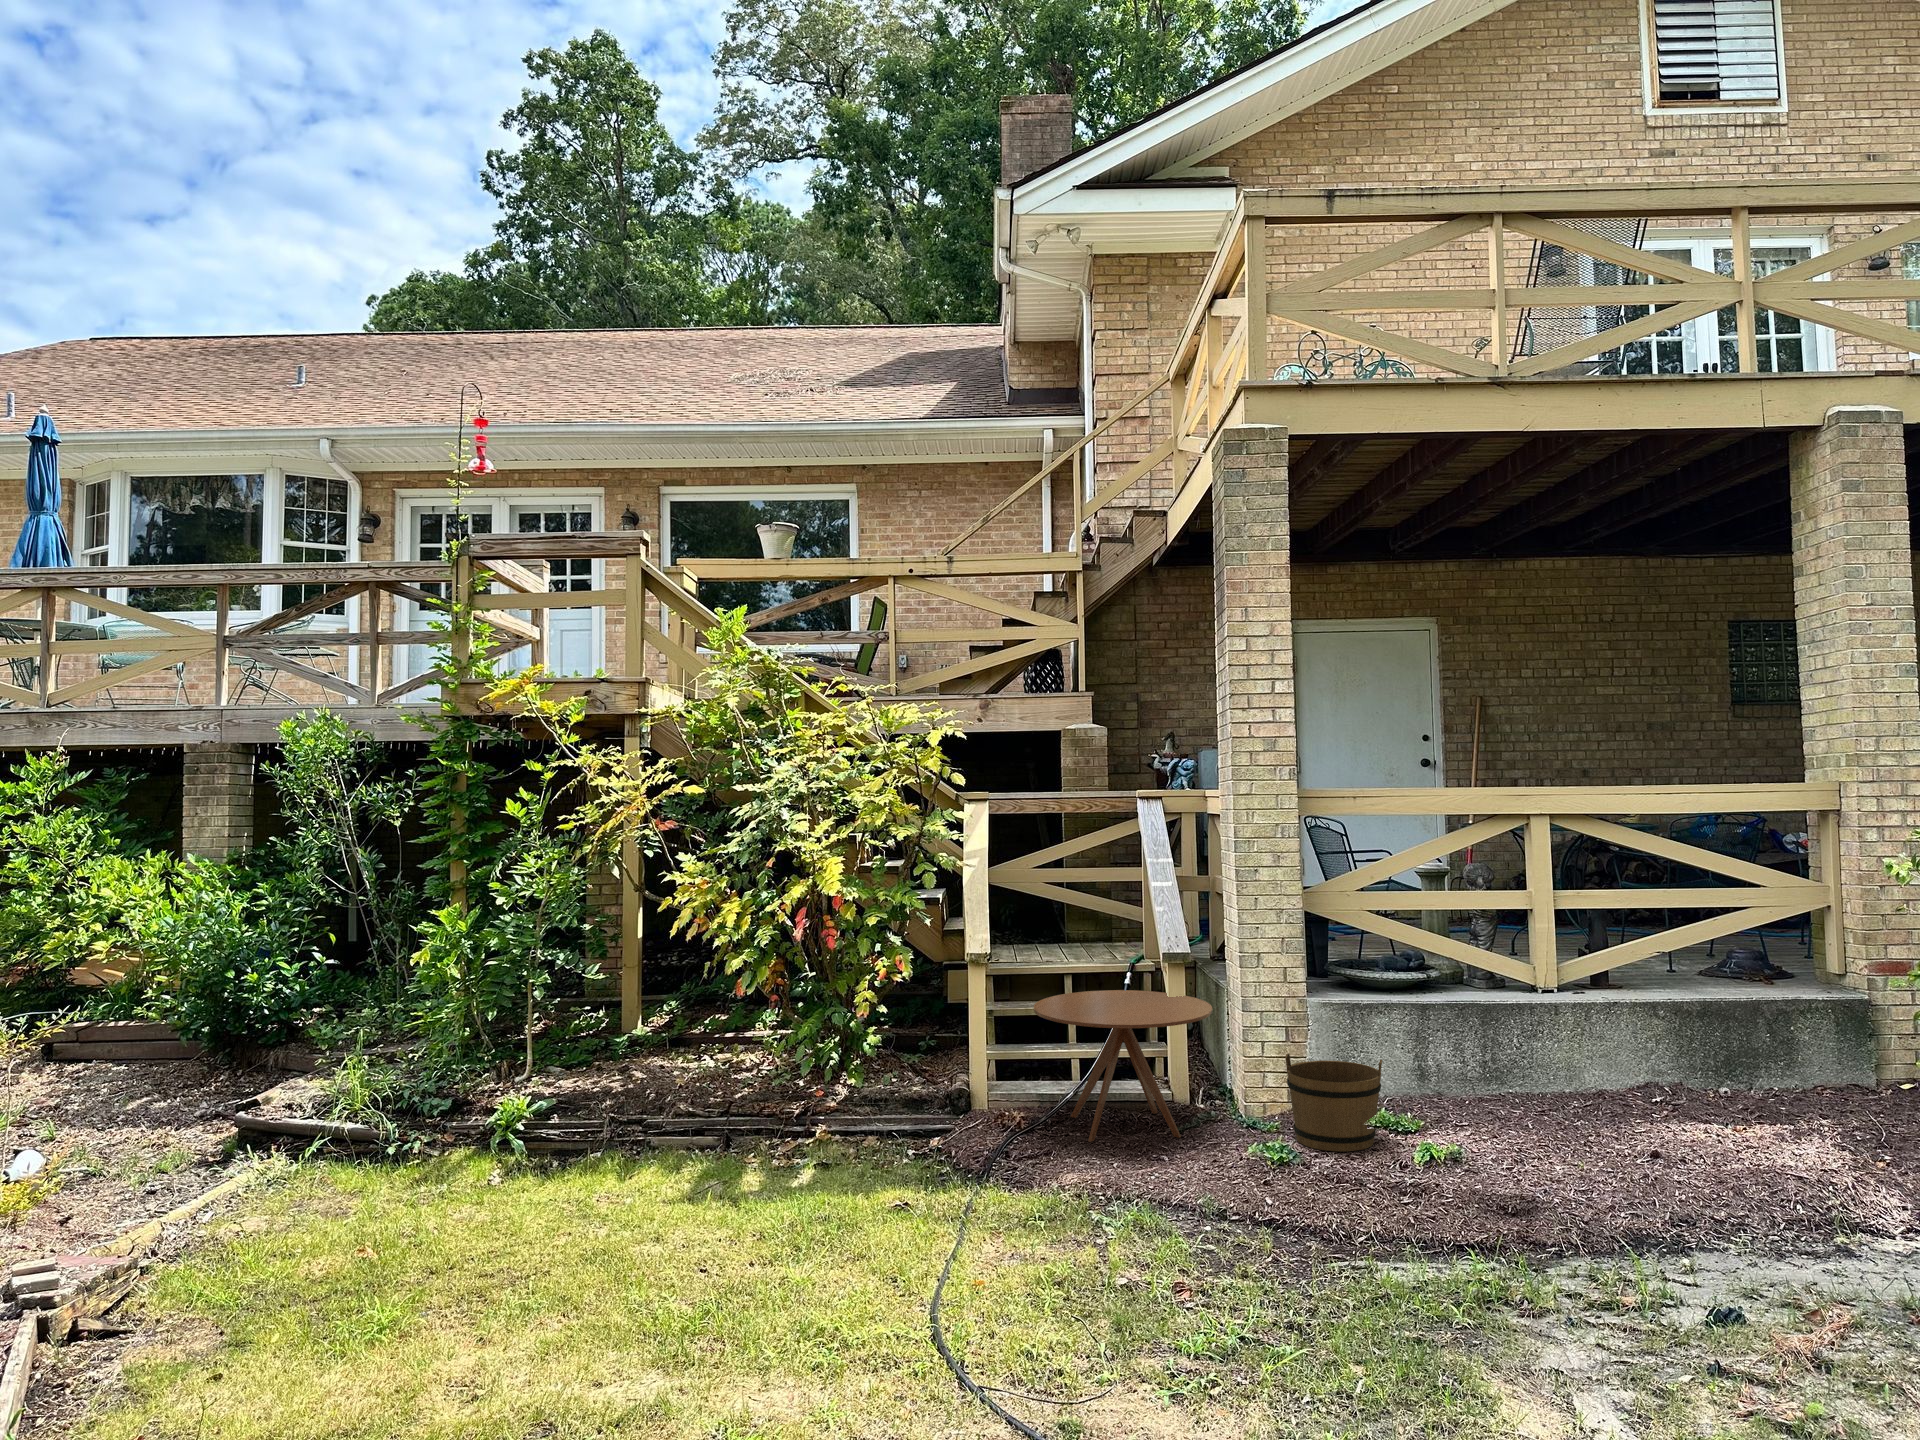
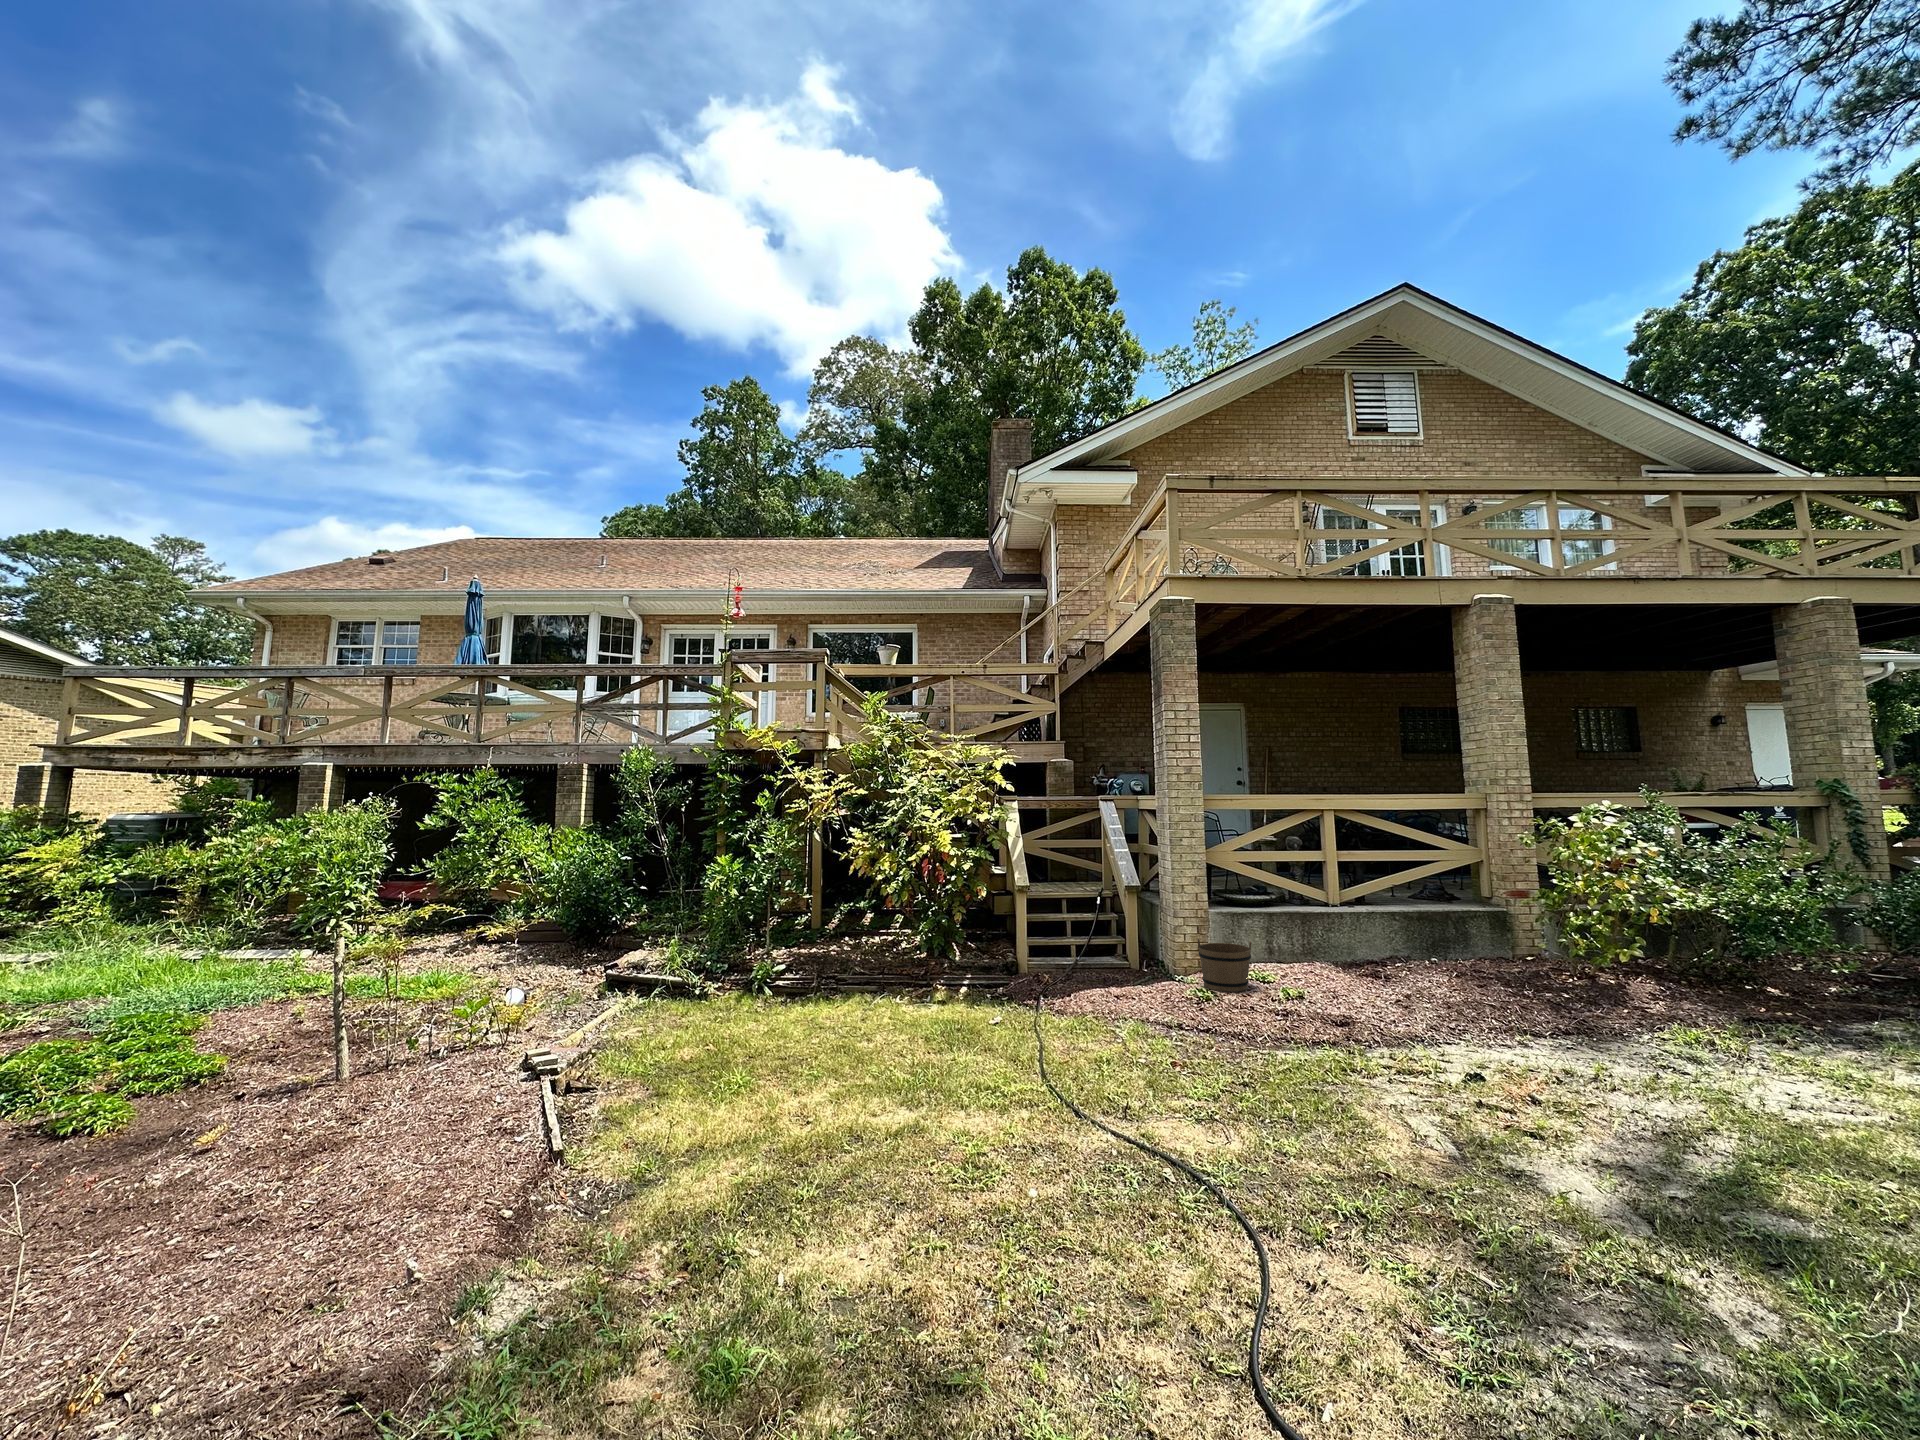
round table: present [1034,990,1212,1142] -> none [1057,906,1156,988]

